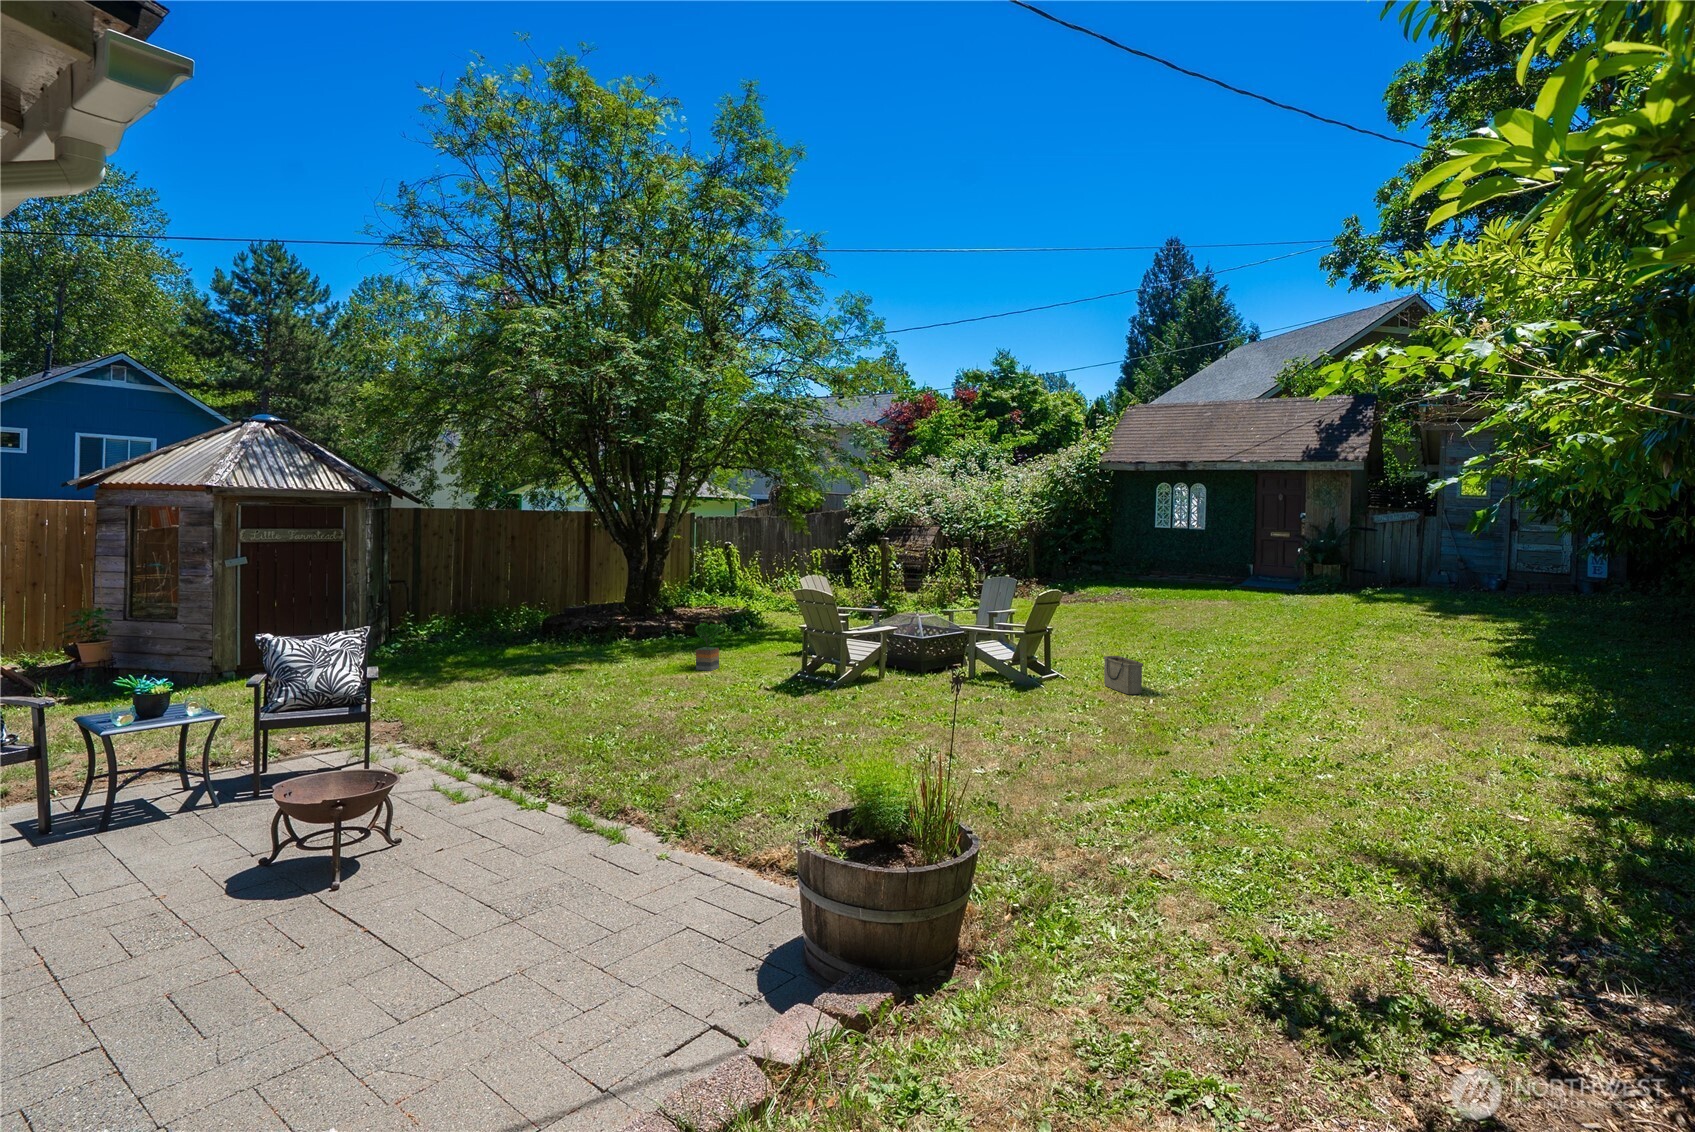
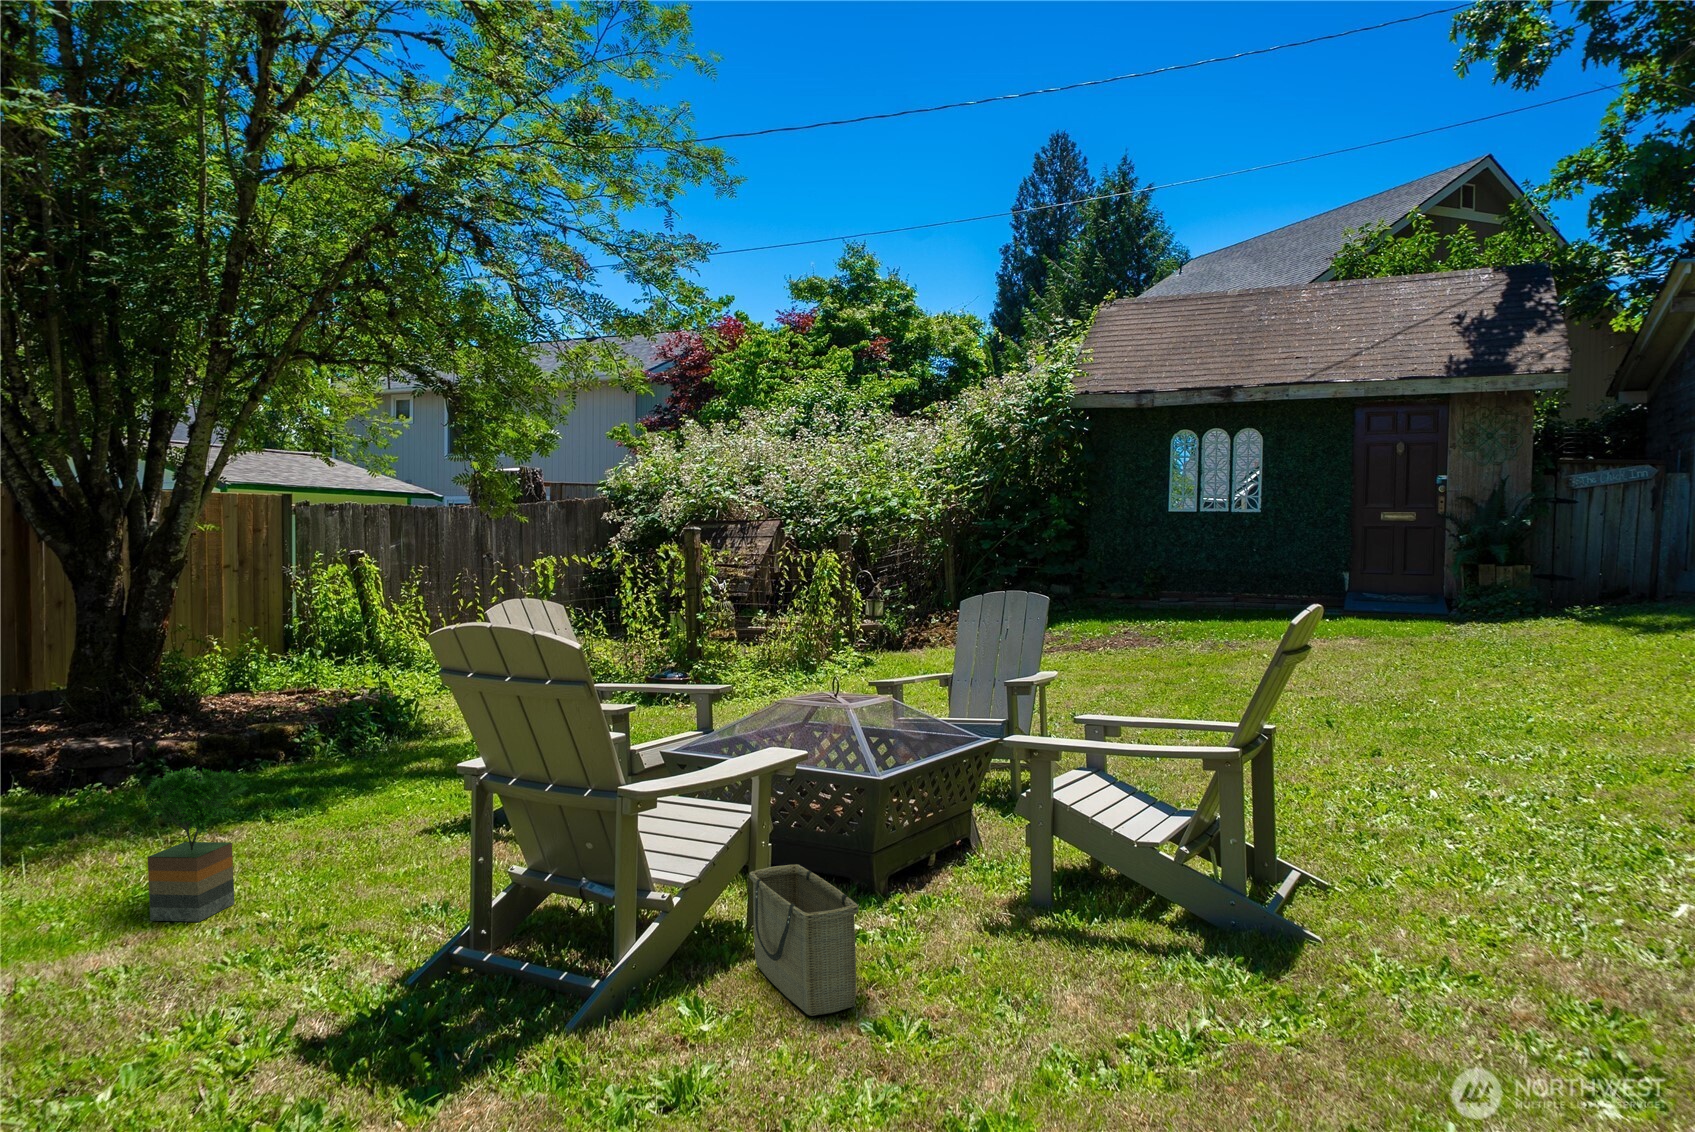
basket: present [1103,656,1143,694] -> present [749,864,859,1016]

